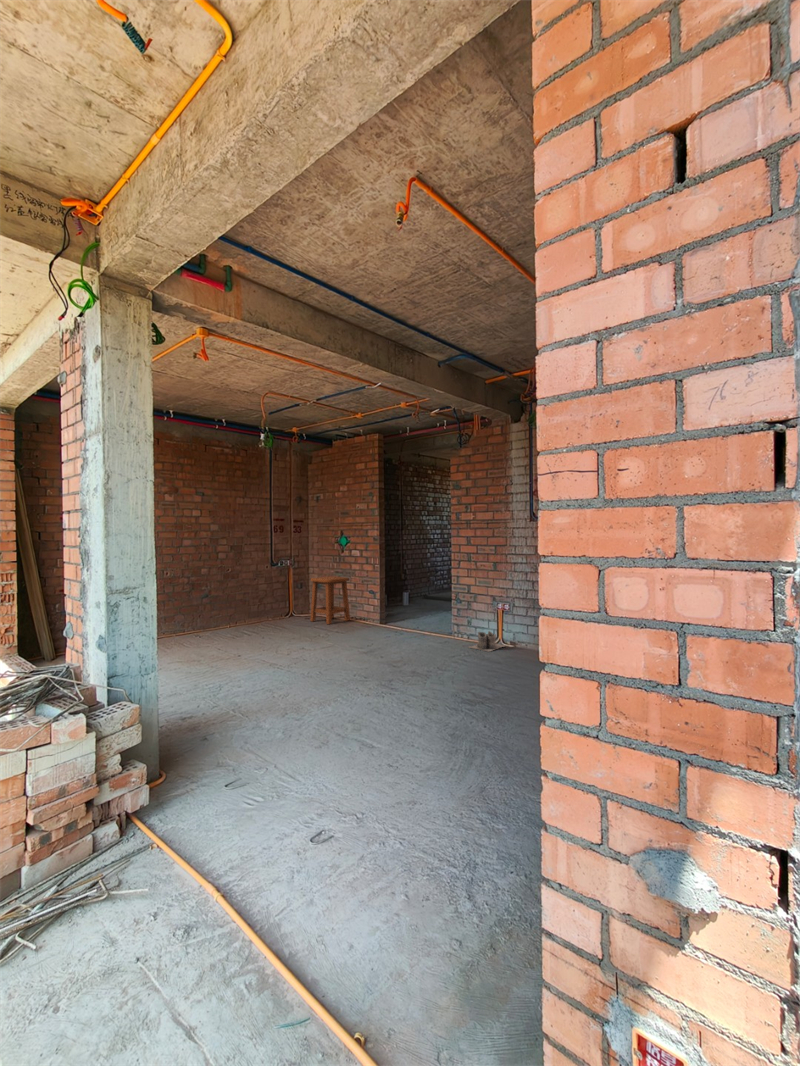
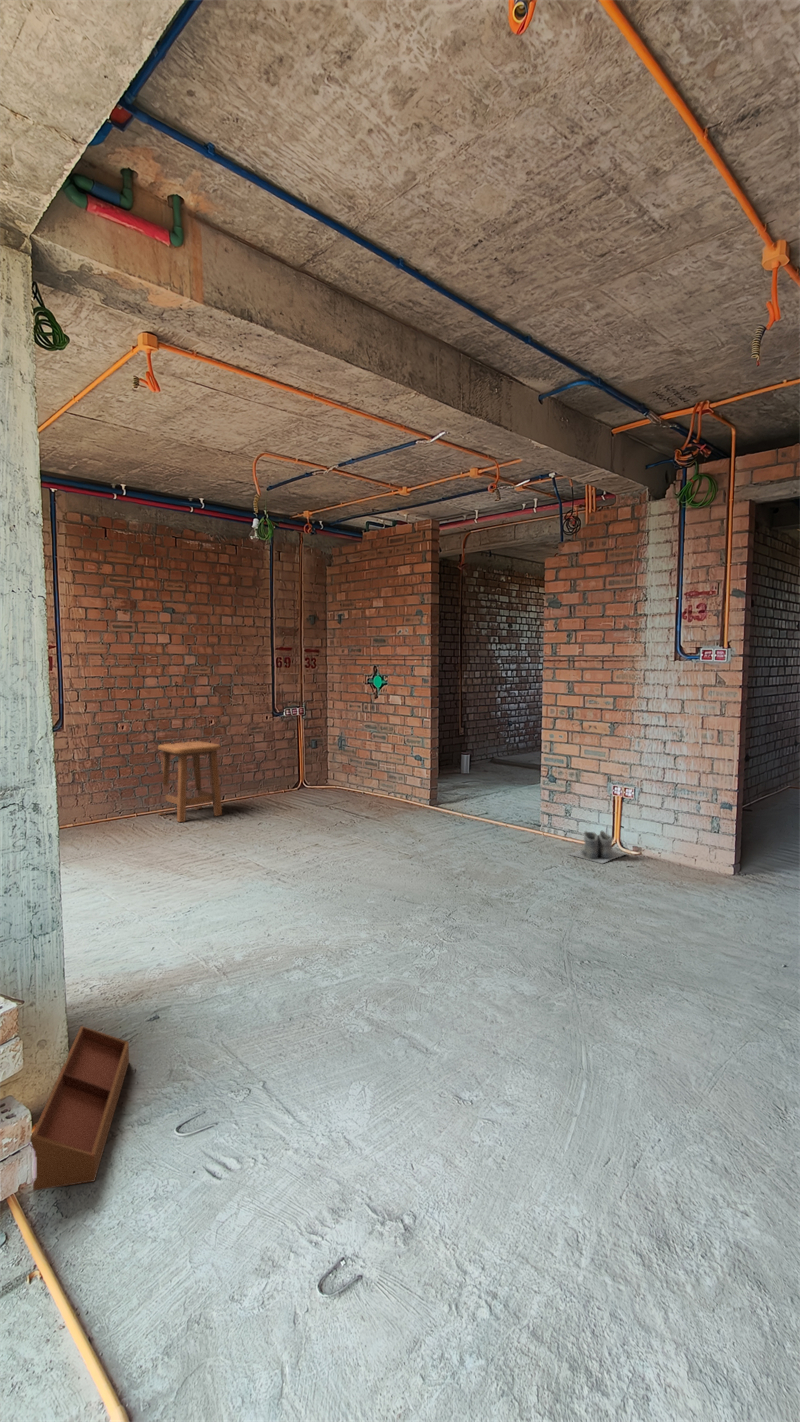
stool: present [310,576,350,624] -> present [158,741,222,822]
storage bin: none [144,736,193,815] -> present [30,1026,129,1190]

